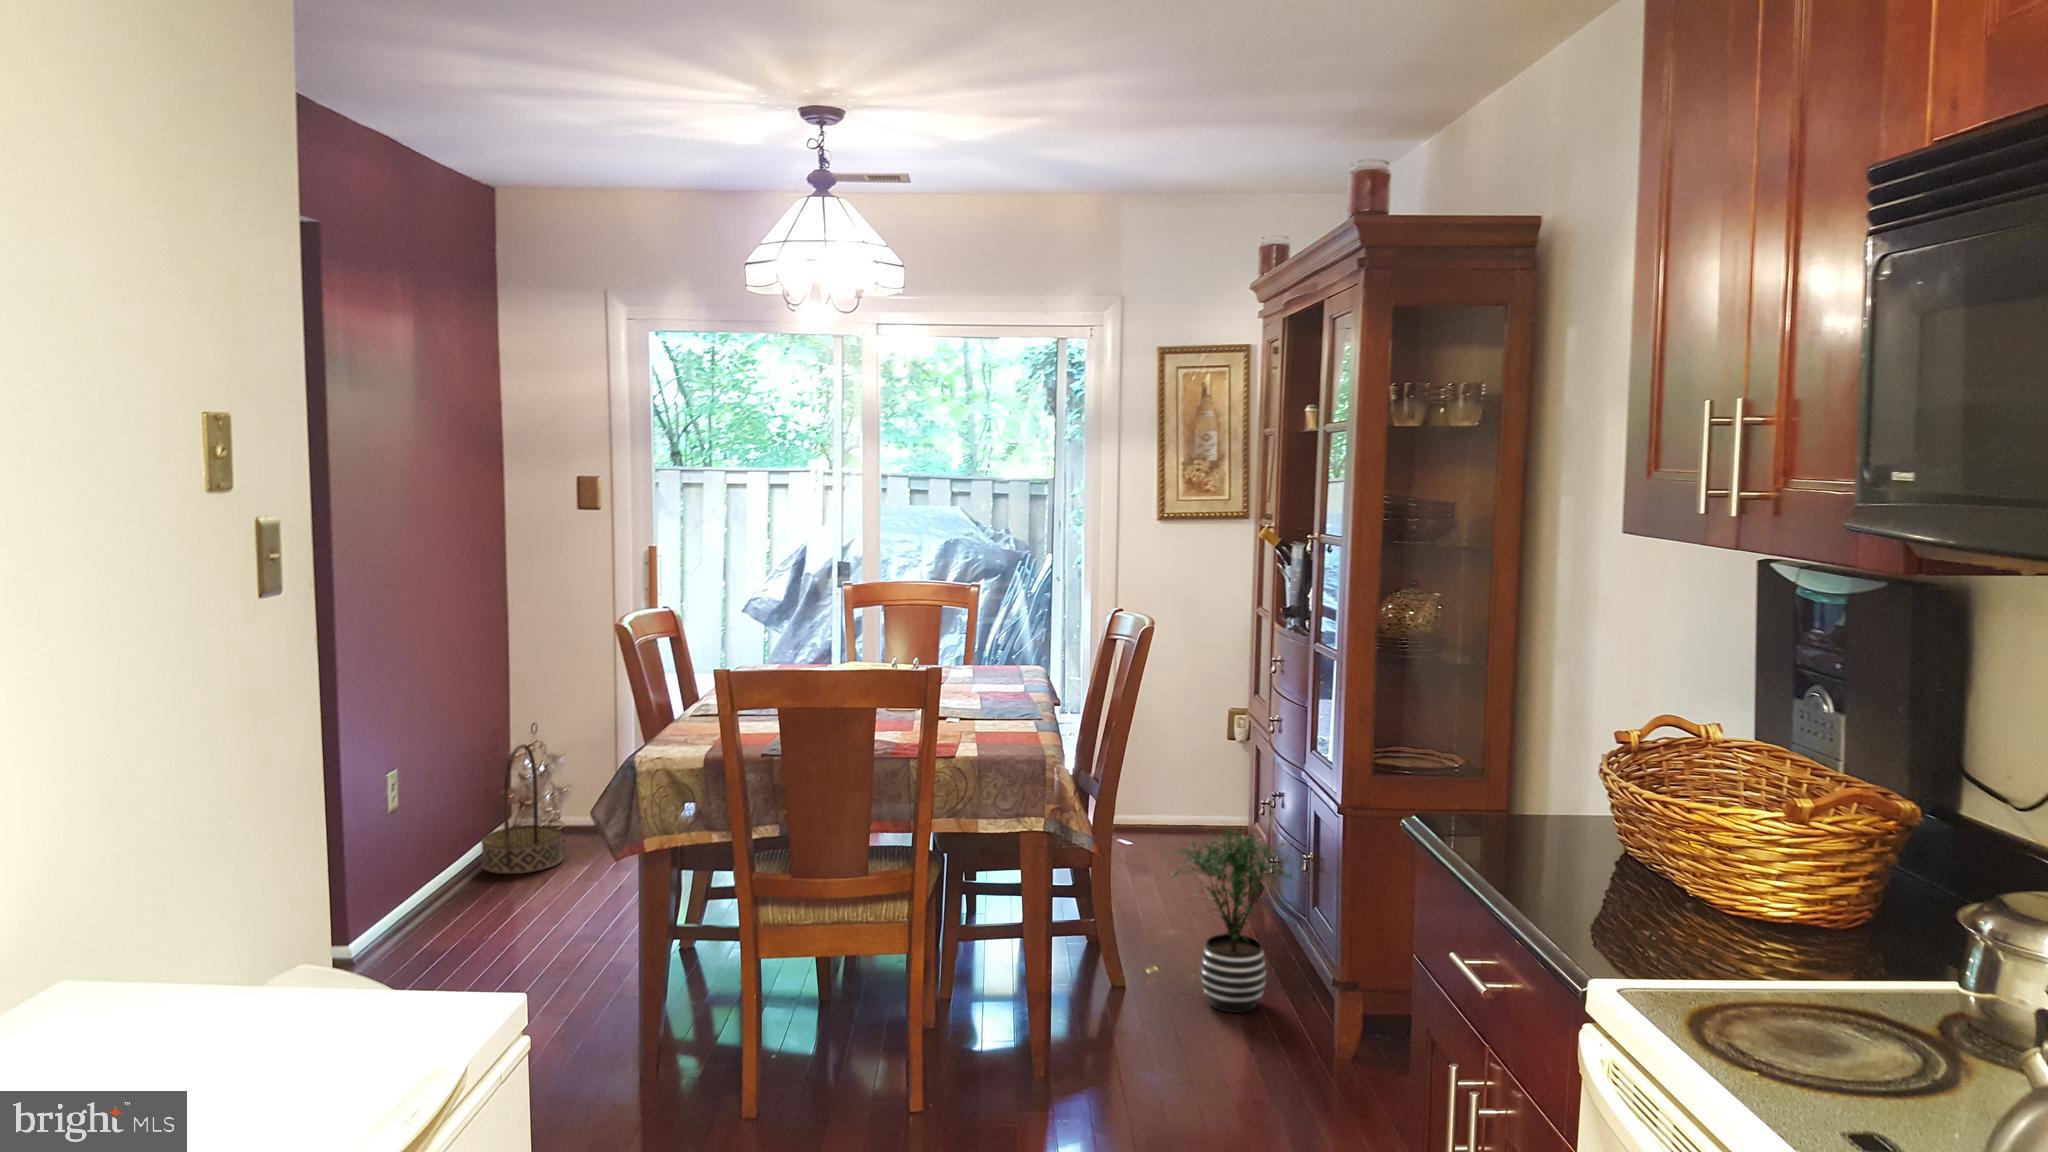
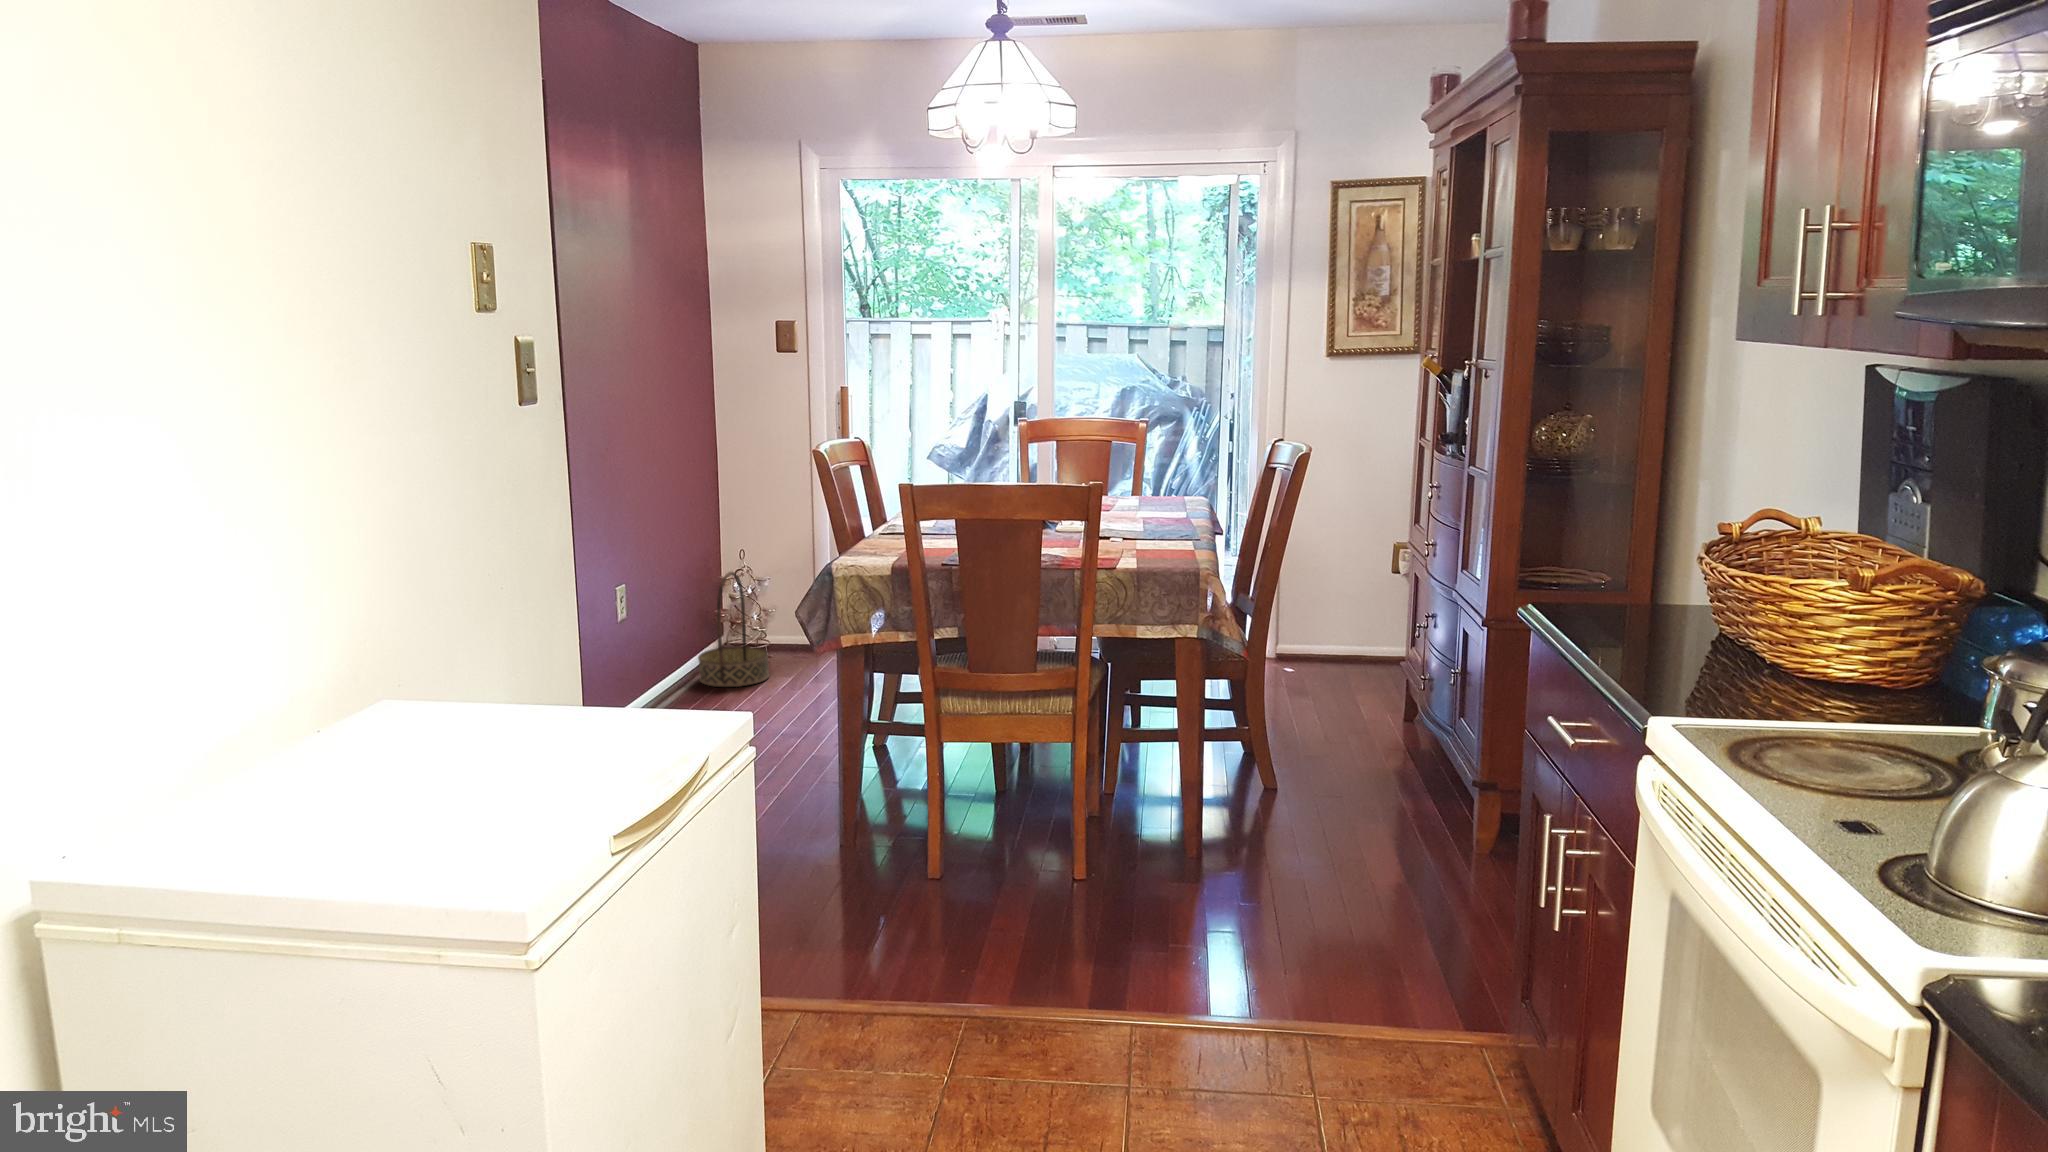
potted plant: present [1173,827,1295,1013] -> none [1321,643,1451,817]

